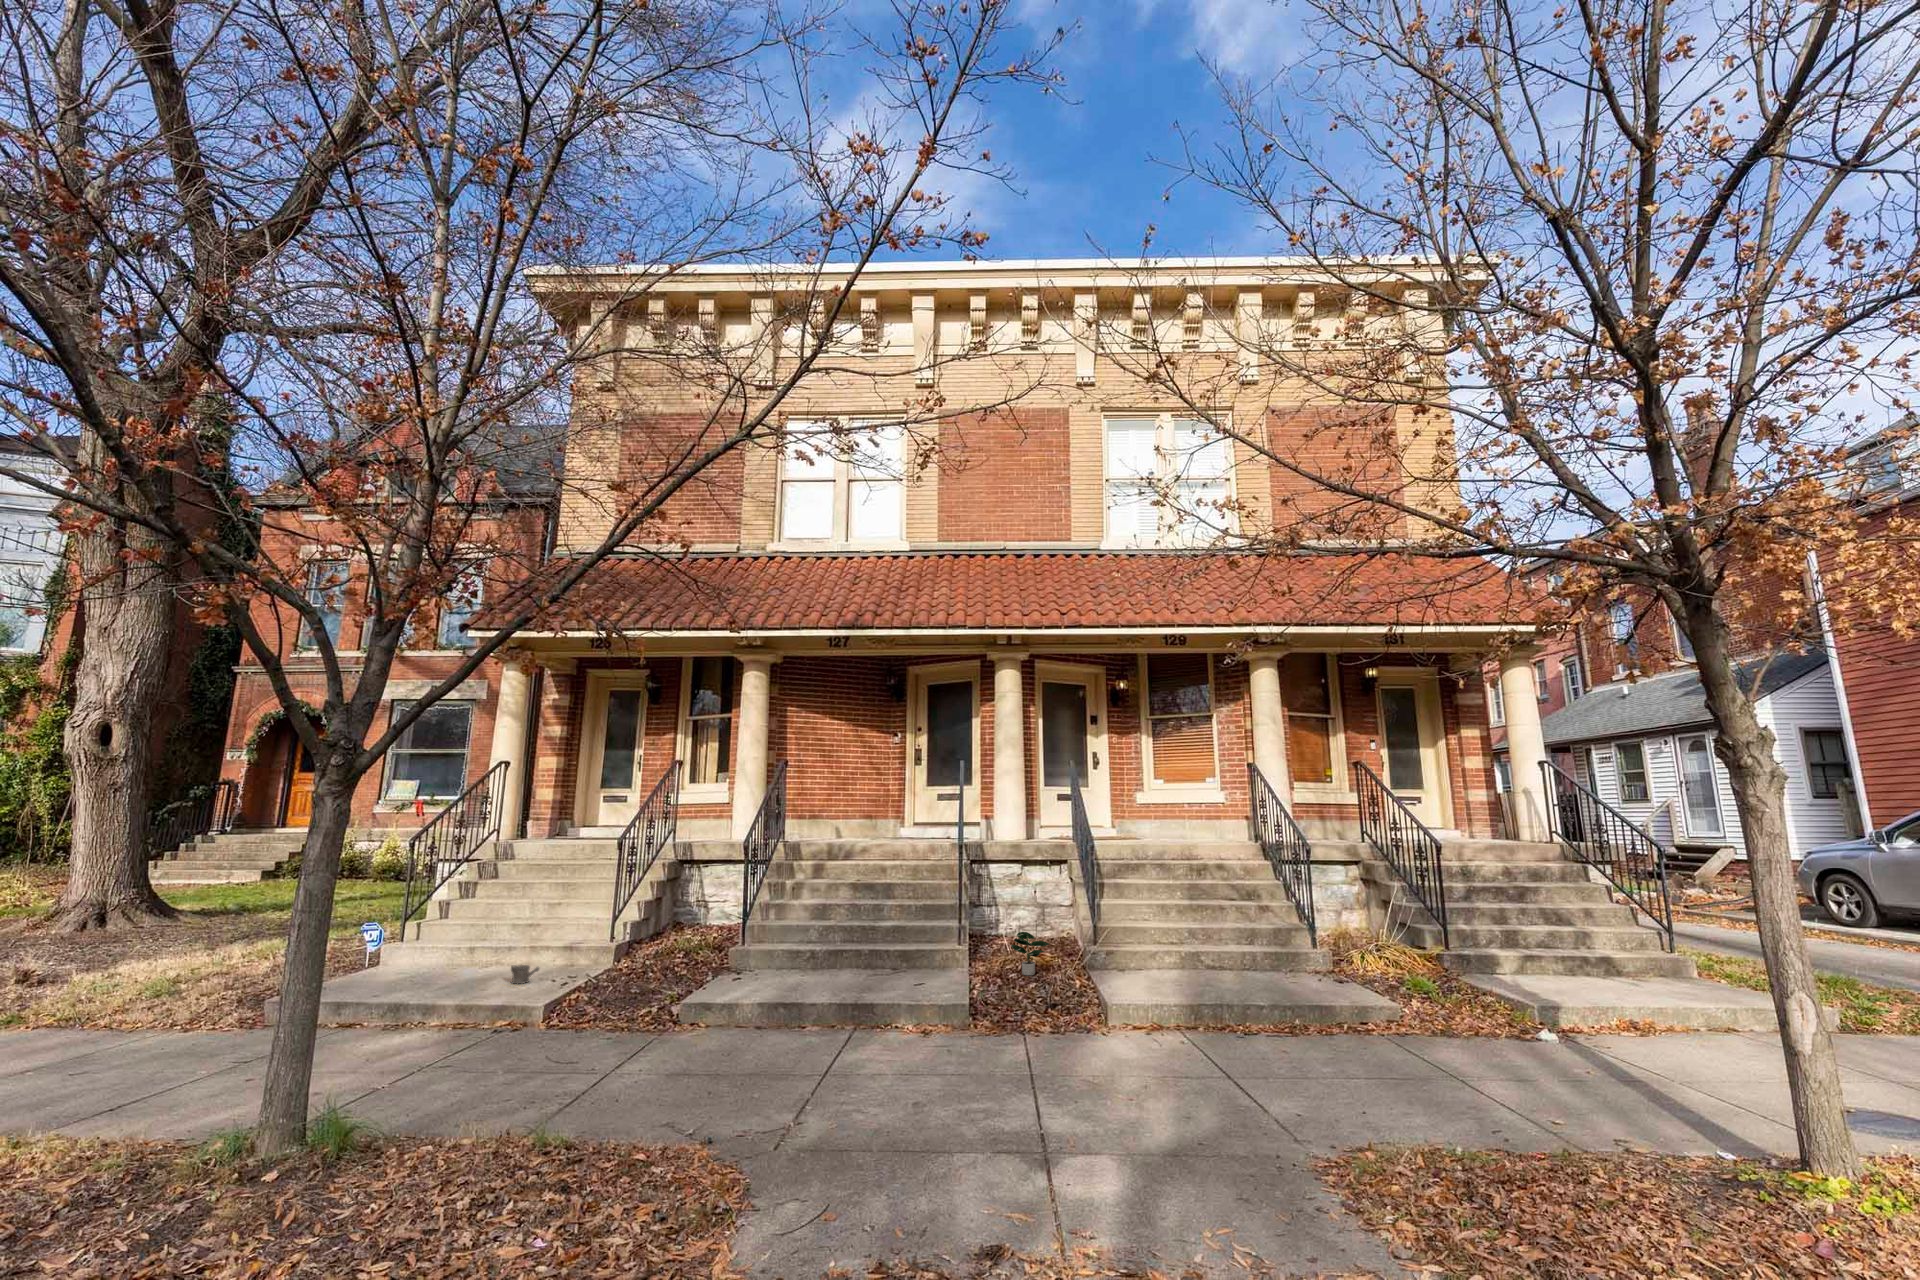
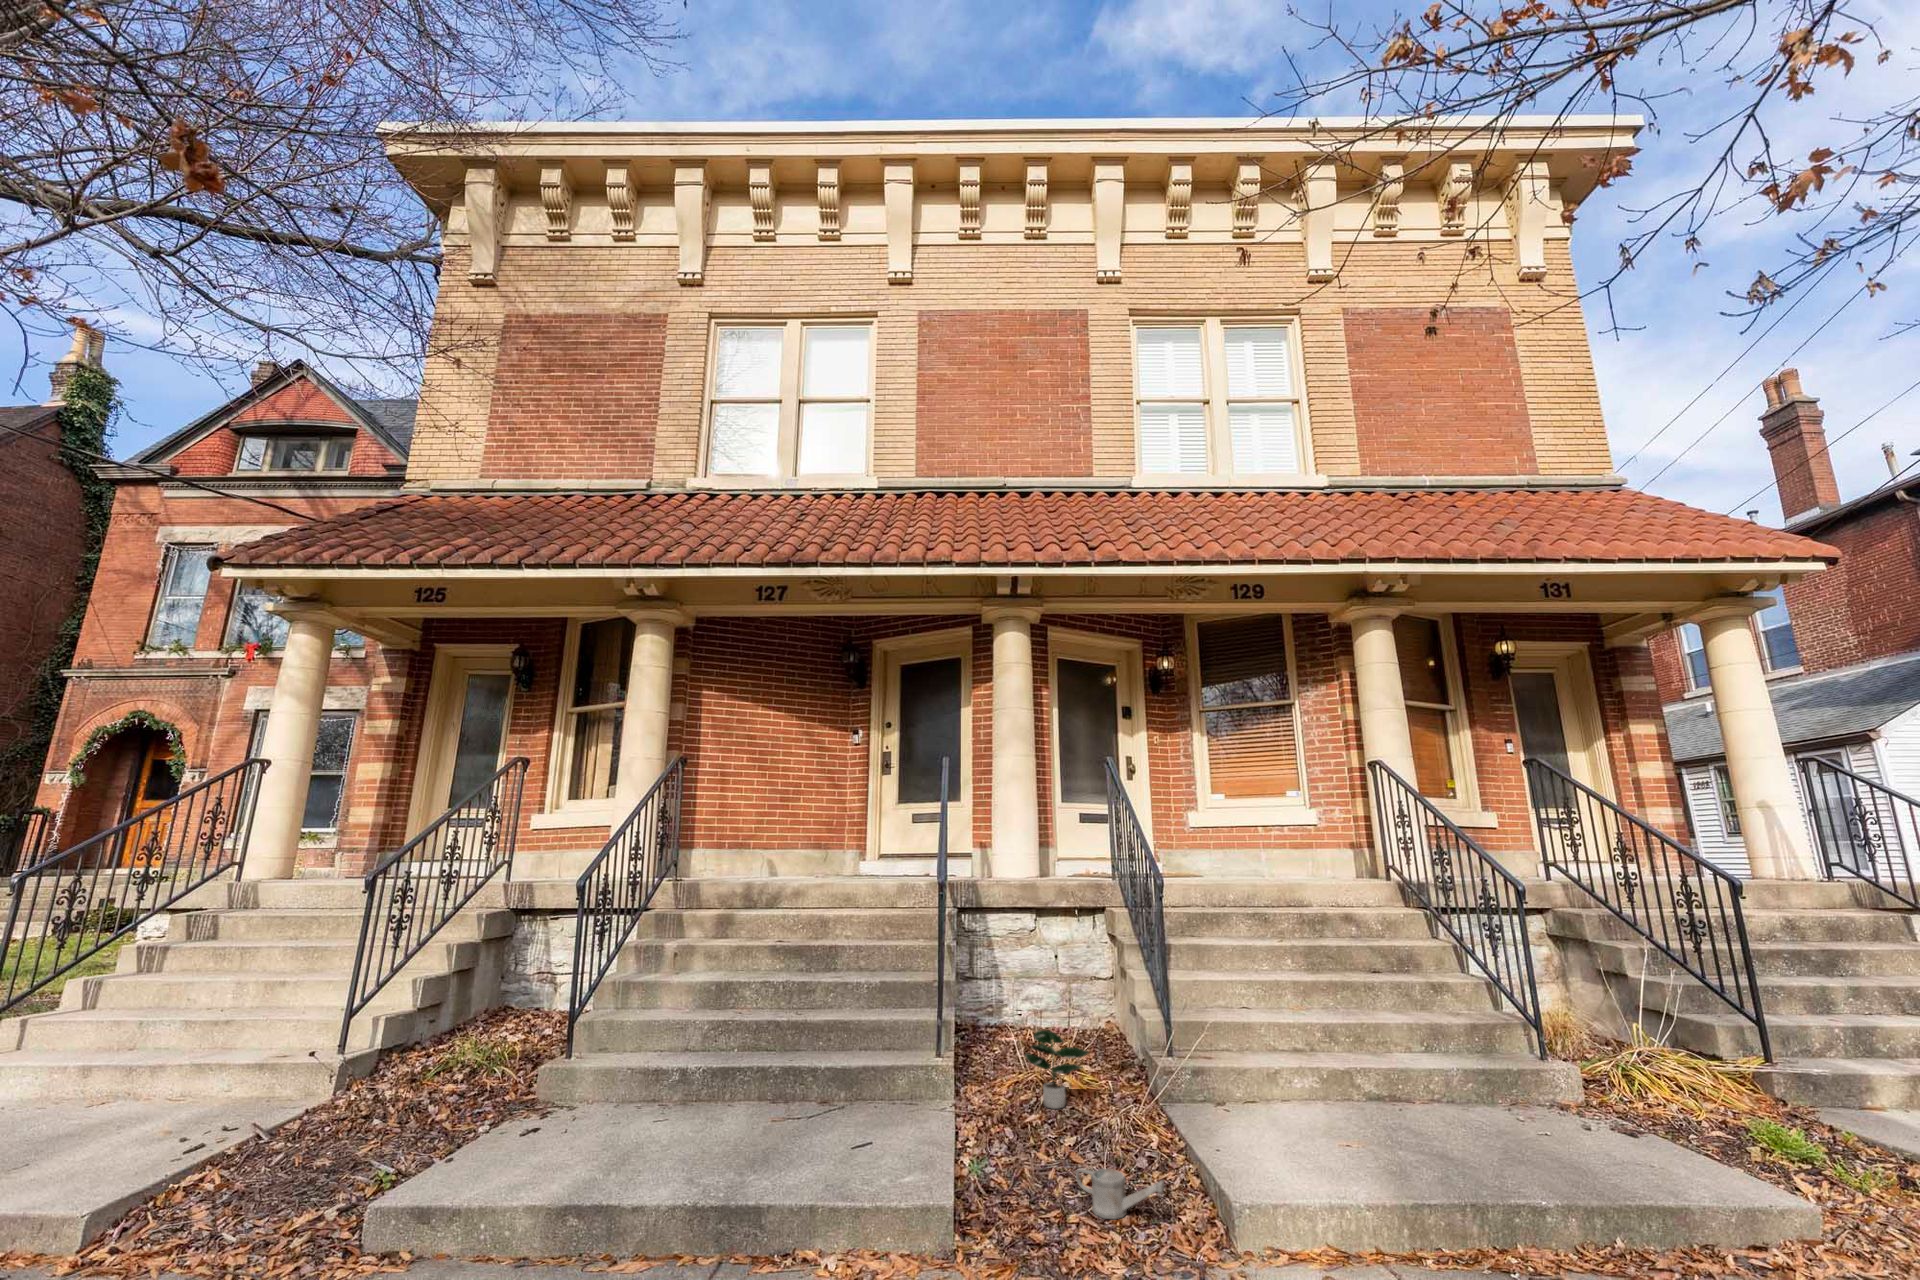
watering can: present [511,965,539,984] -> present [1076,1169,1164,1219]

